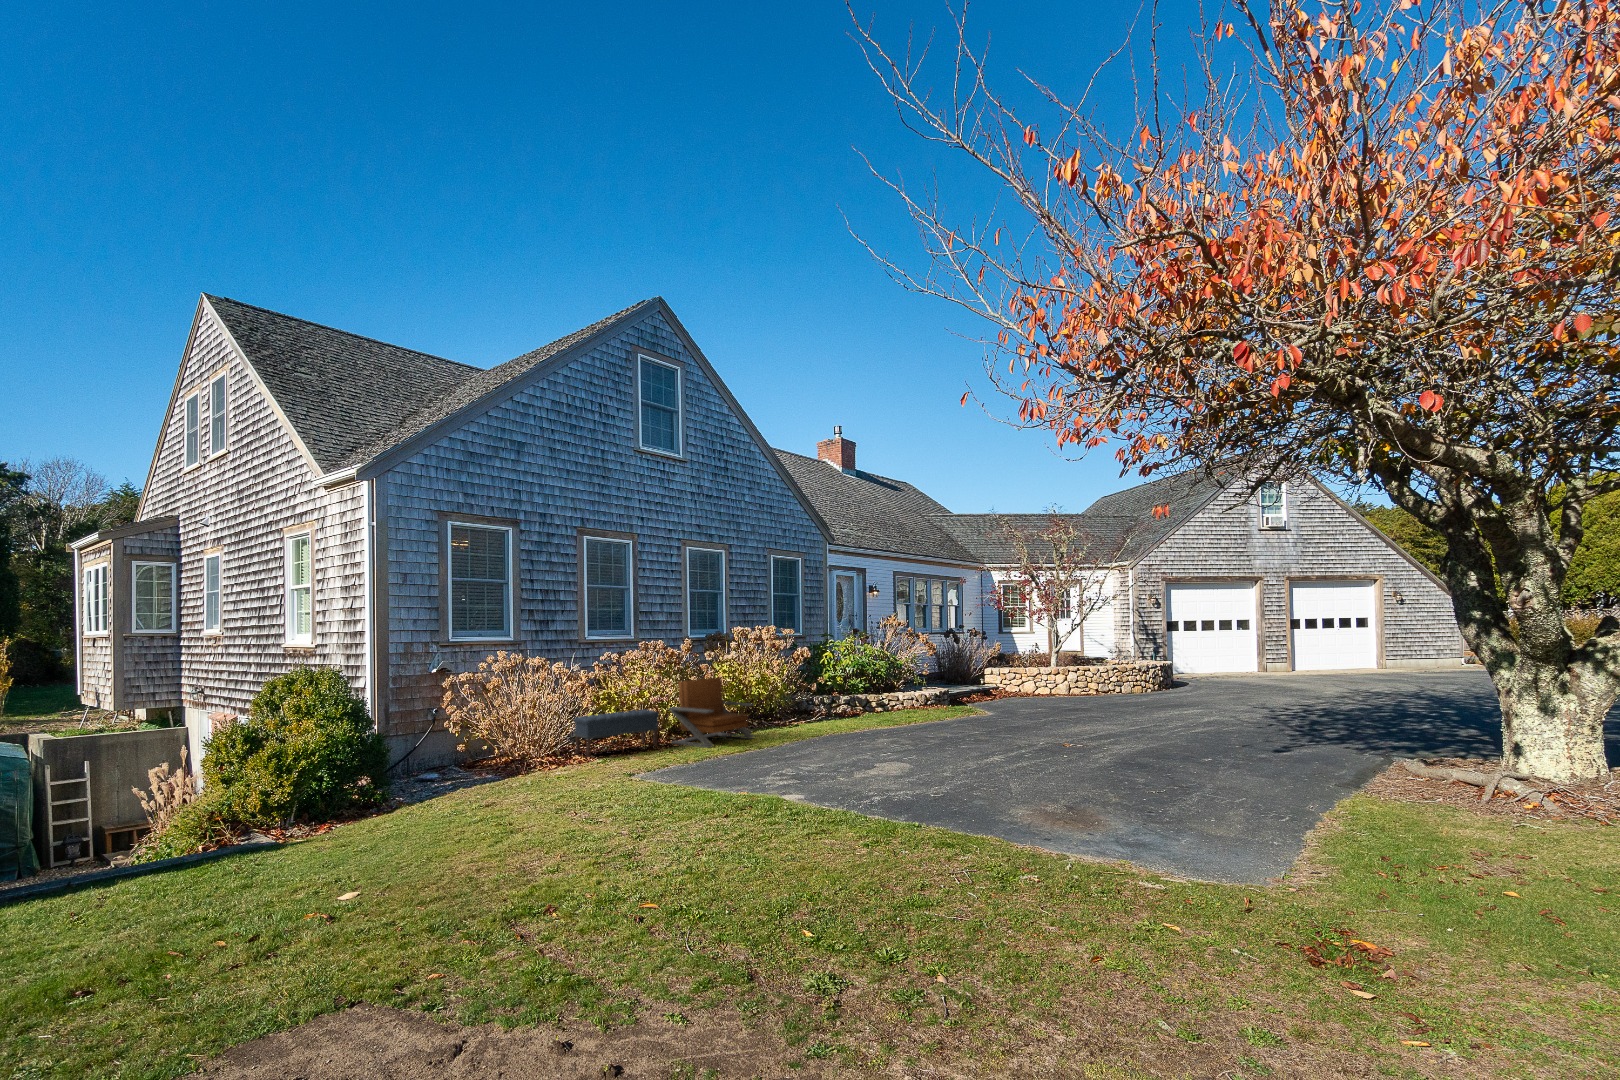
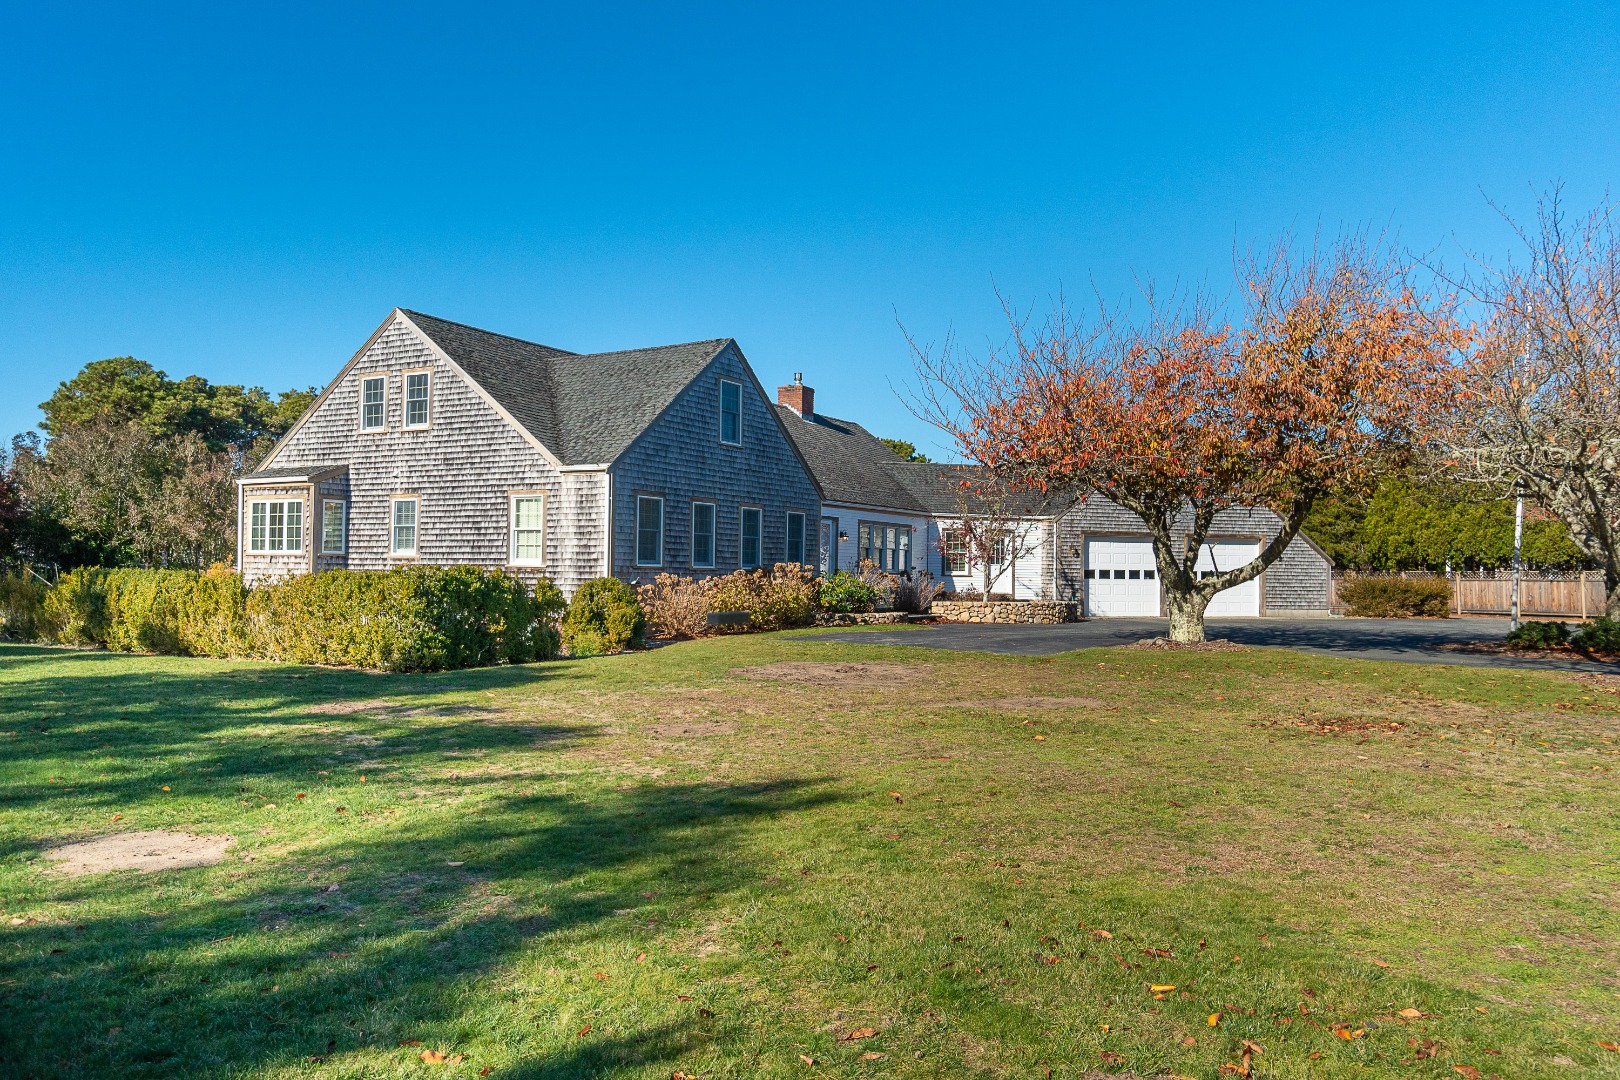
lounge chair: present [669,677,754,748] -> none [753,594,801,633]

